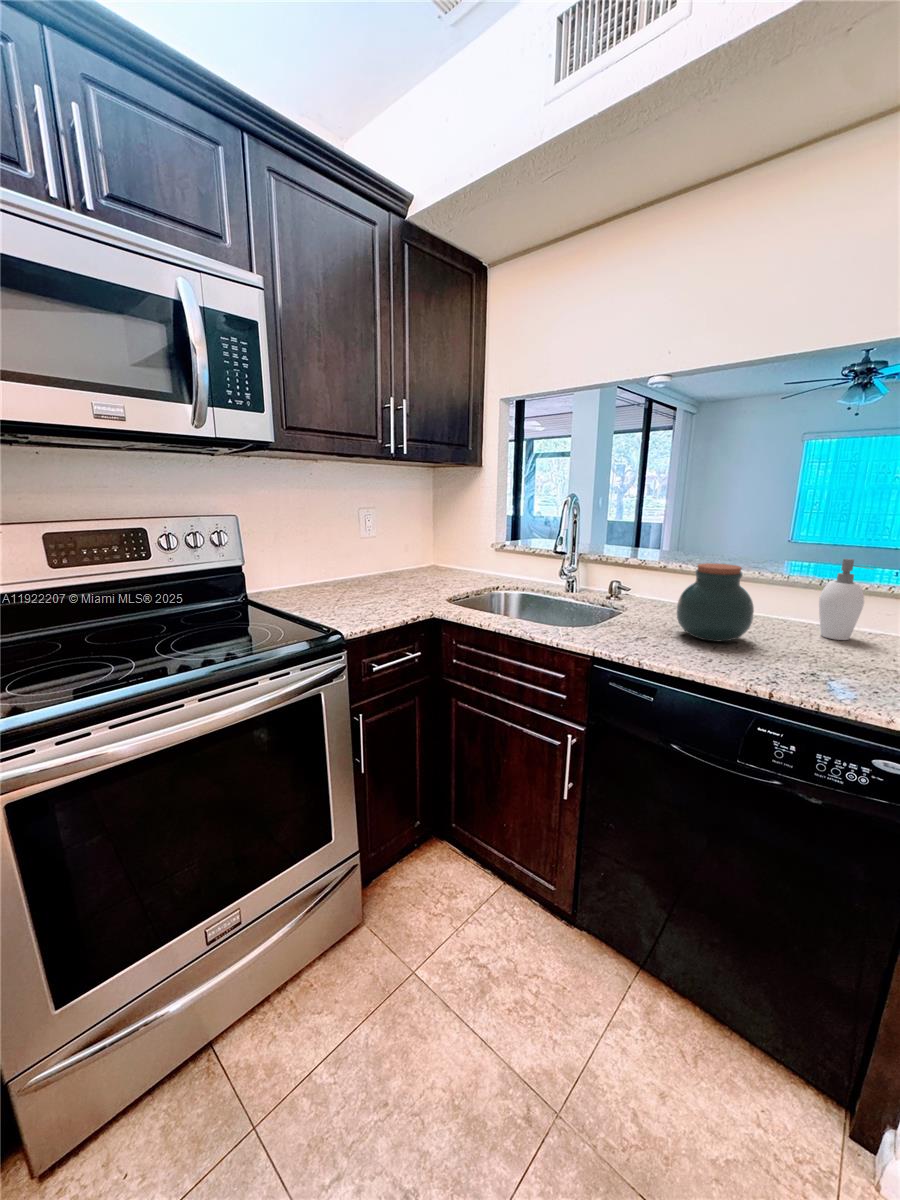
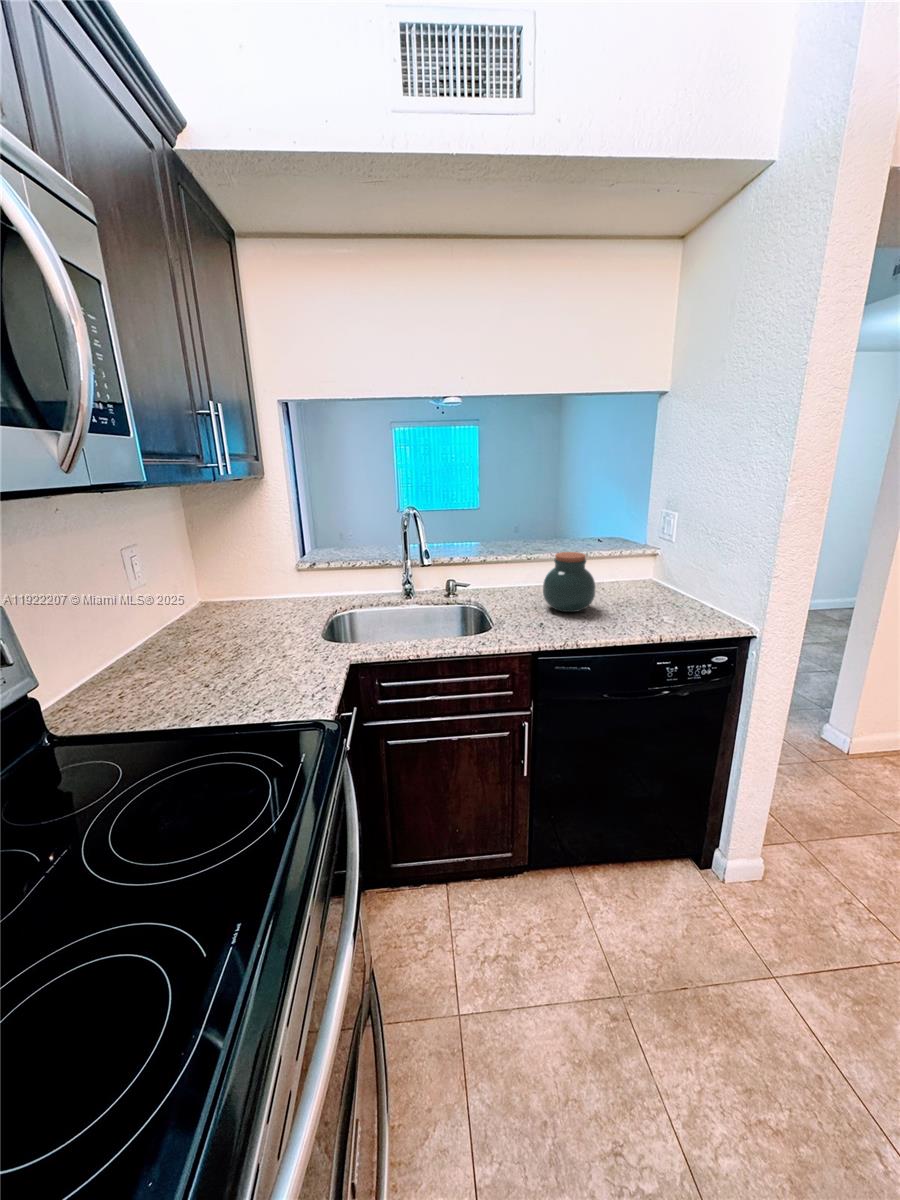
soap dispenser: present [819,559,865,640] -> none [597,535,630,590]

